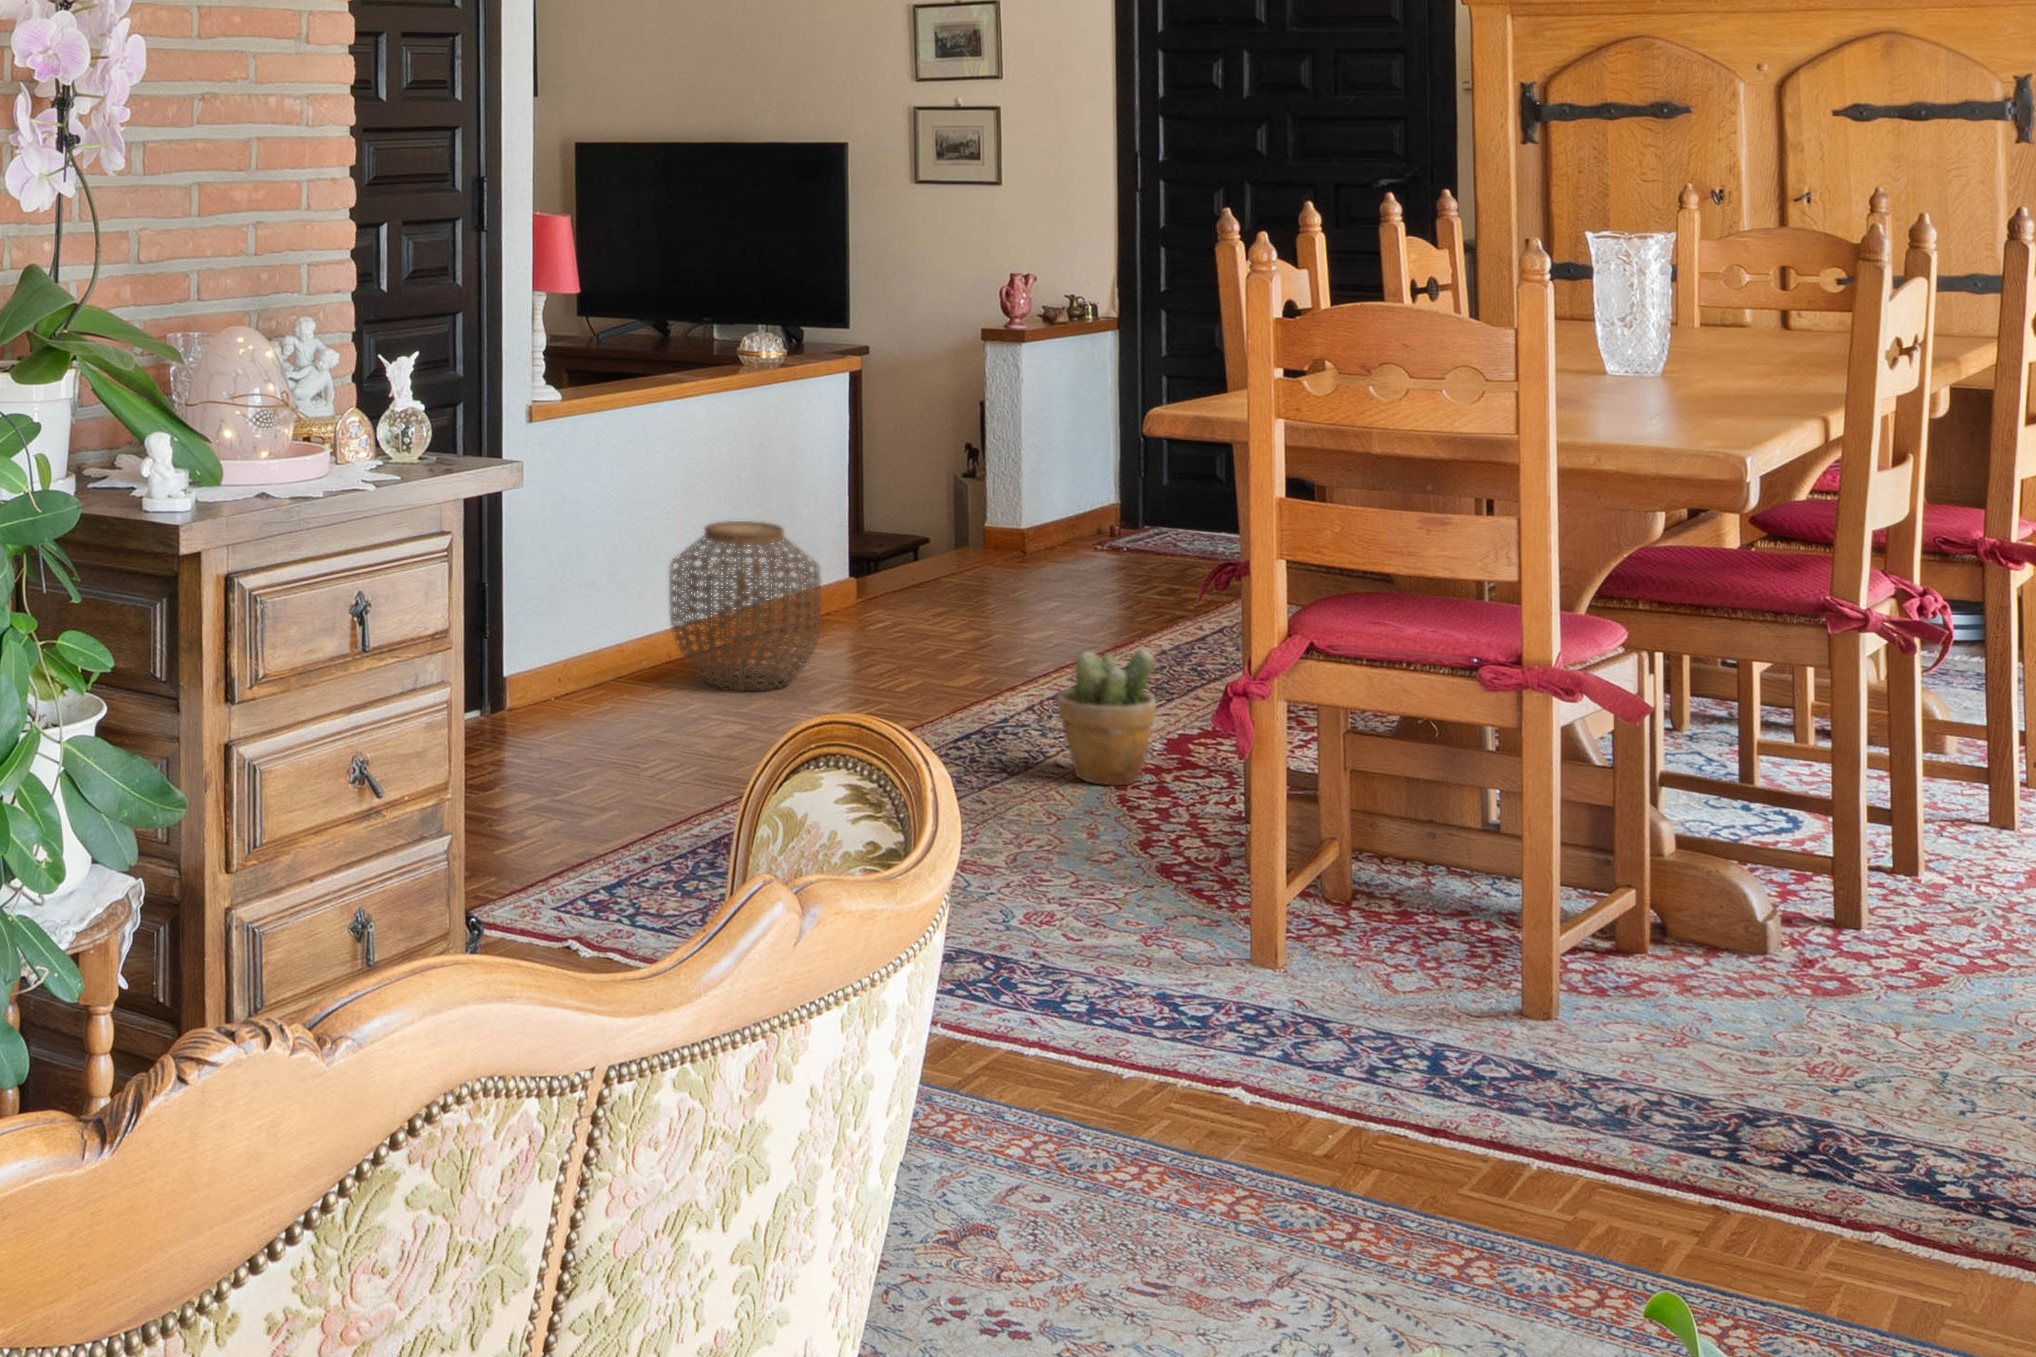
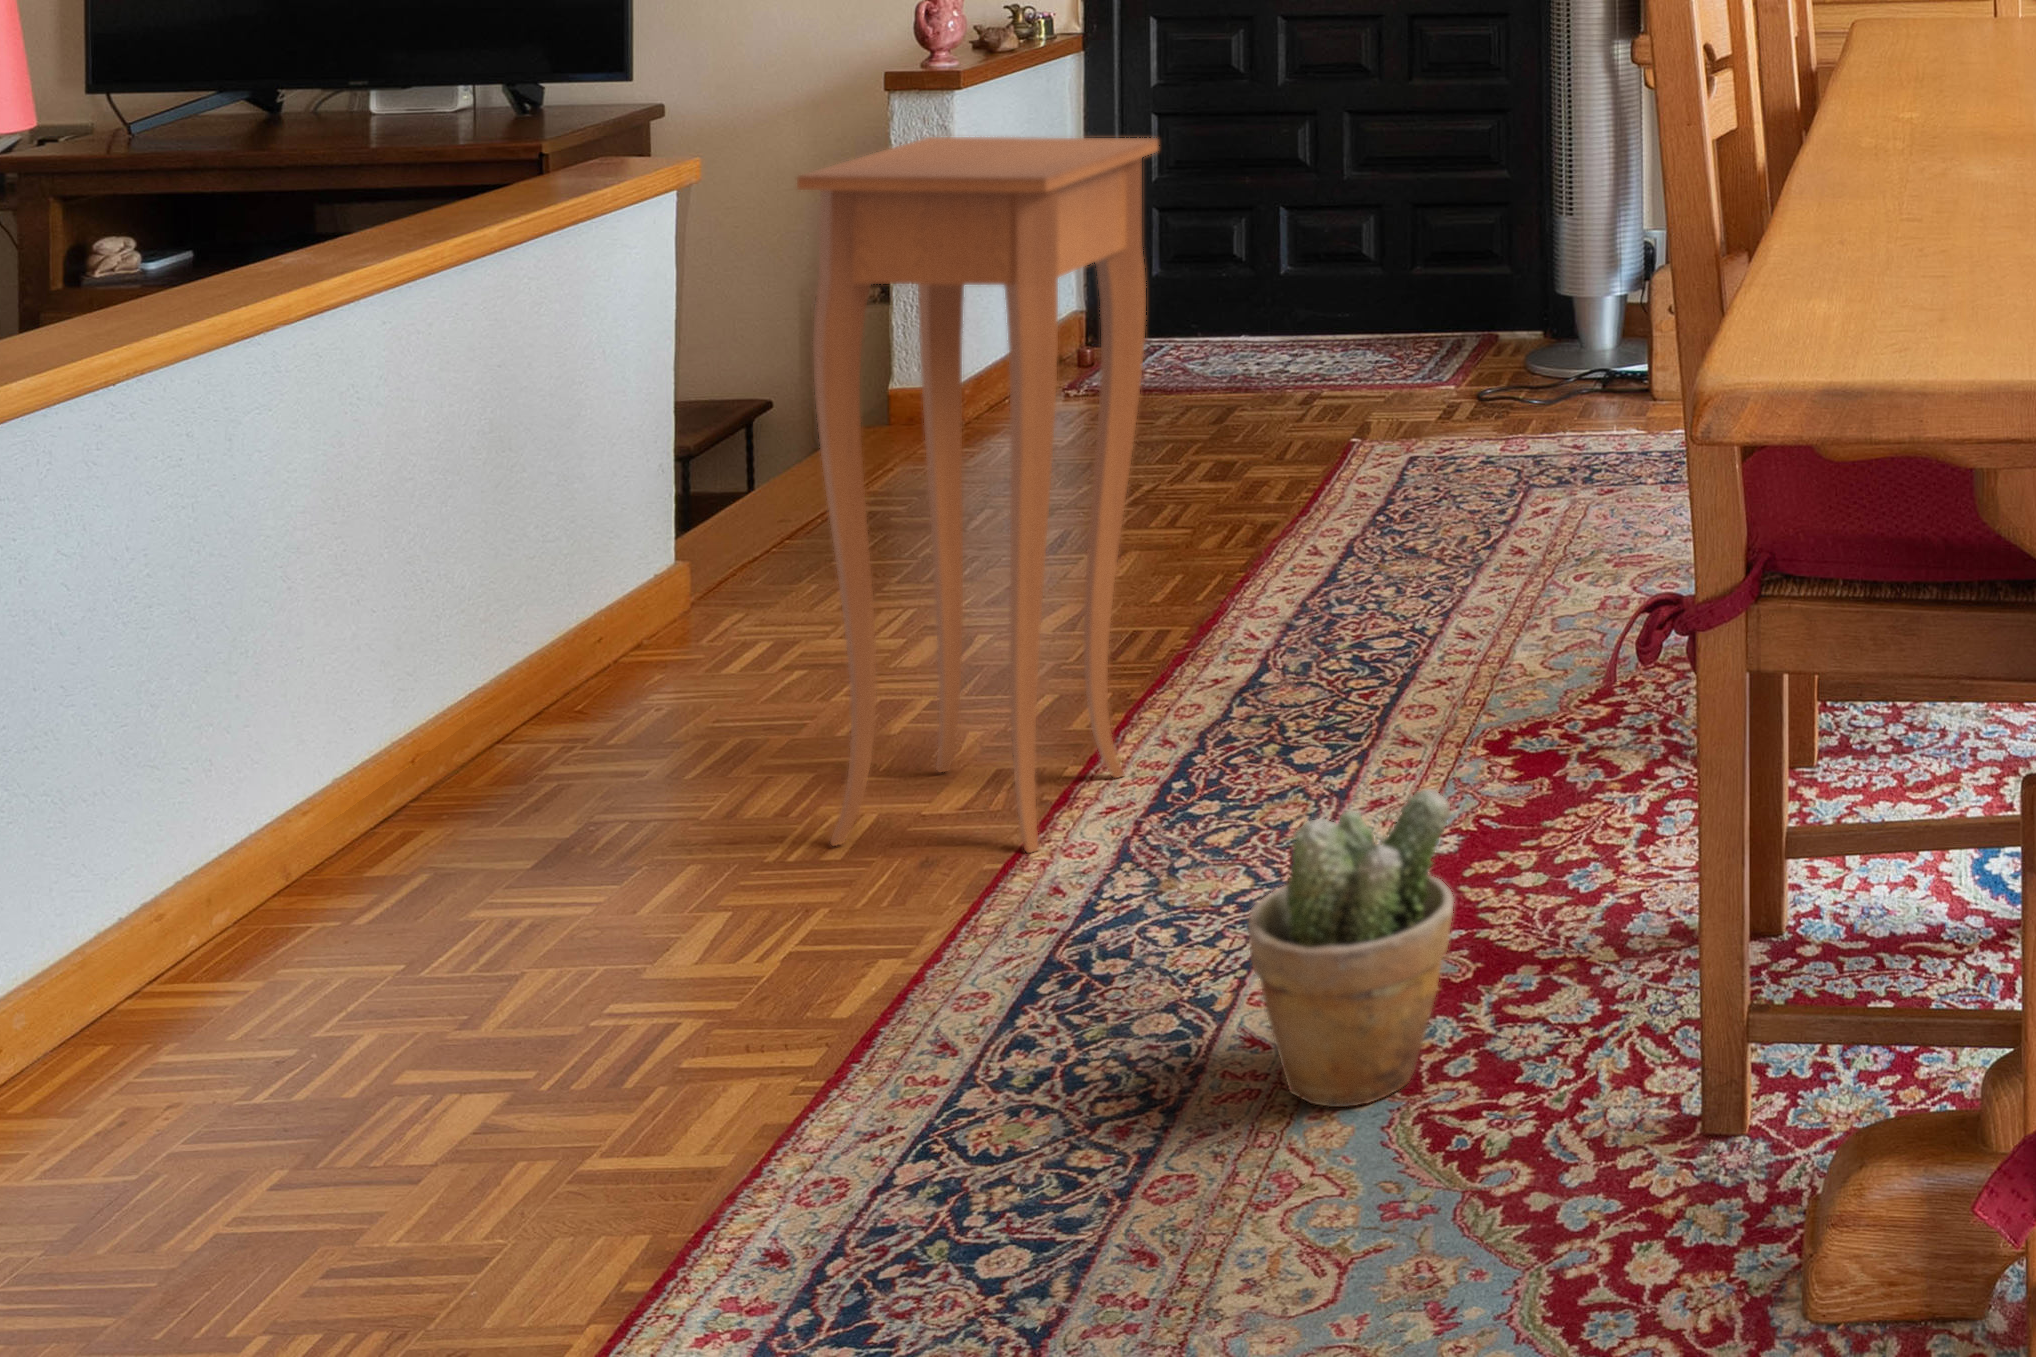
side table: none [884,339,1069,697] -> present [797,137,1158,853]
woven basket: present [669,521,821,691] -> none [280,574,652,975]

